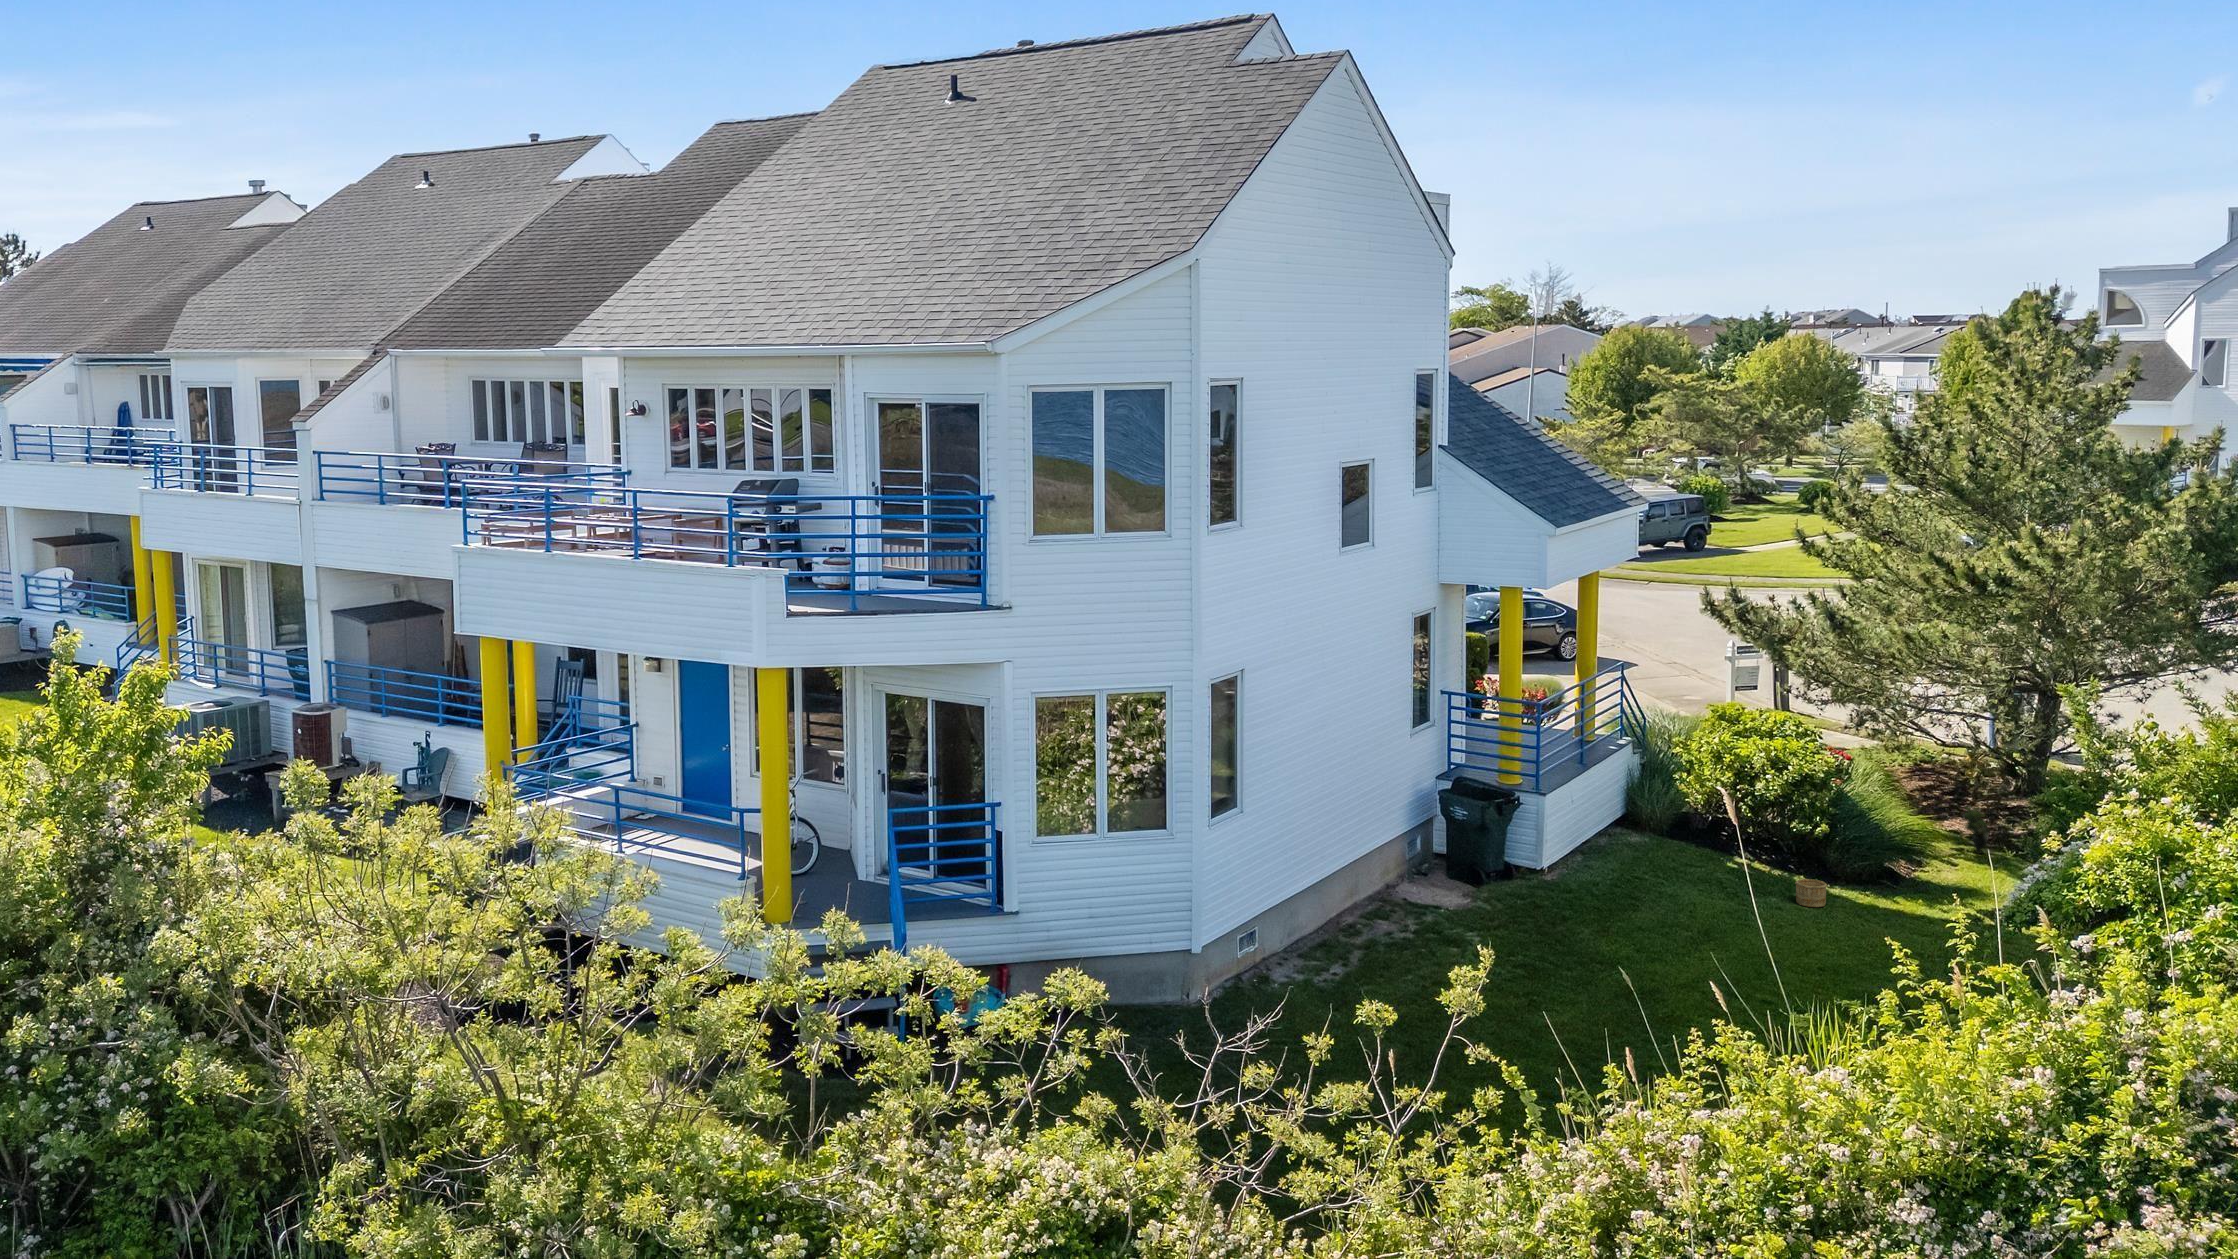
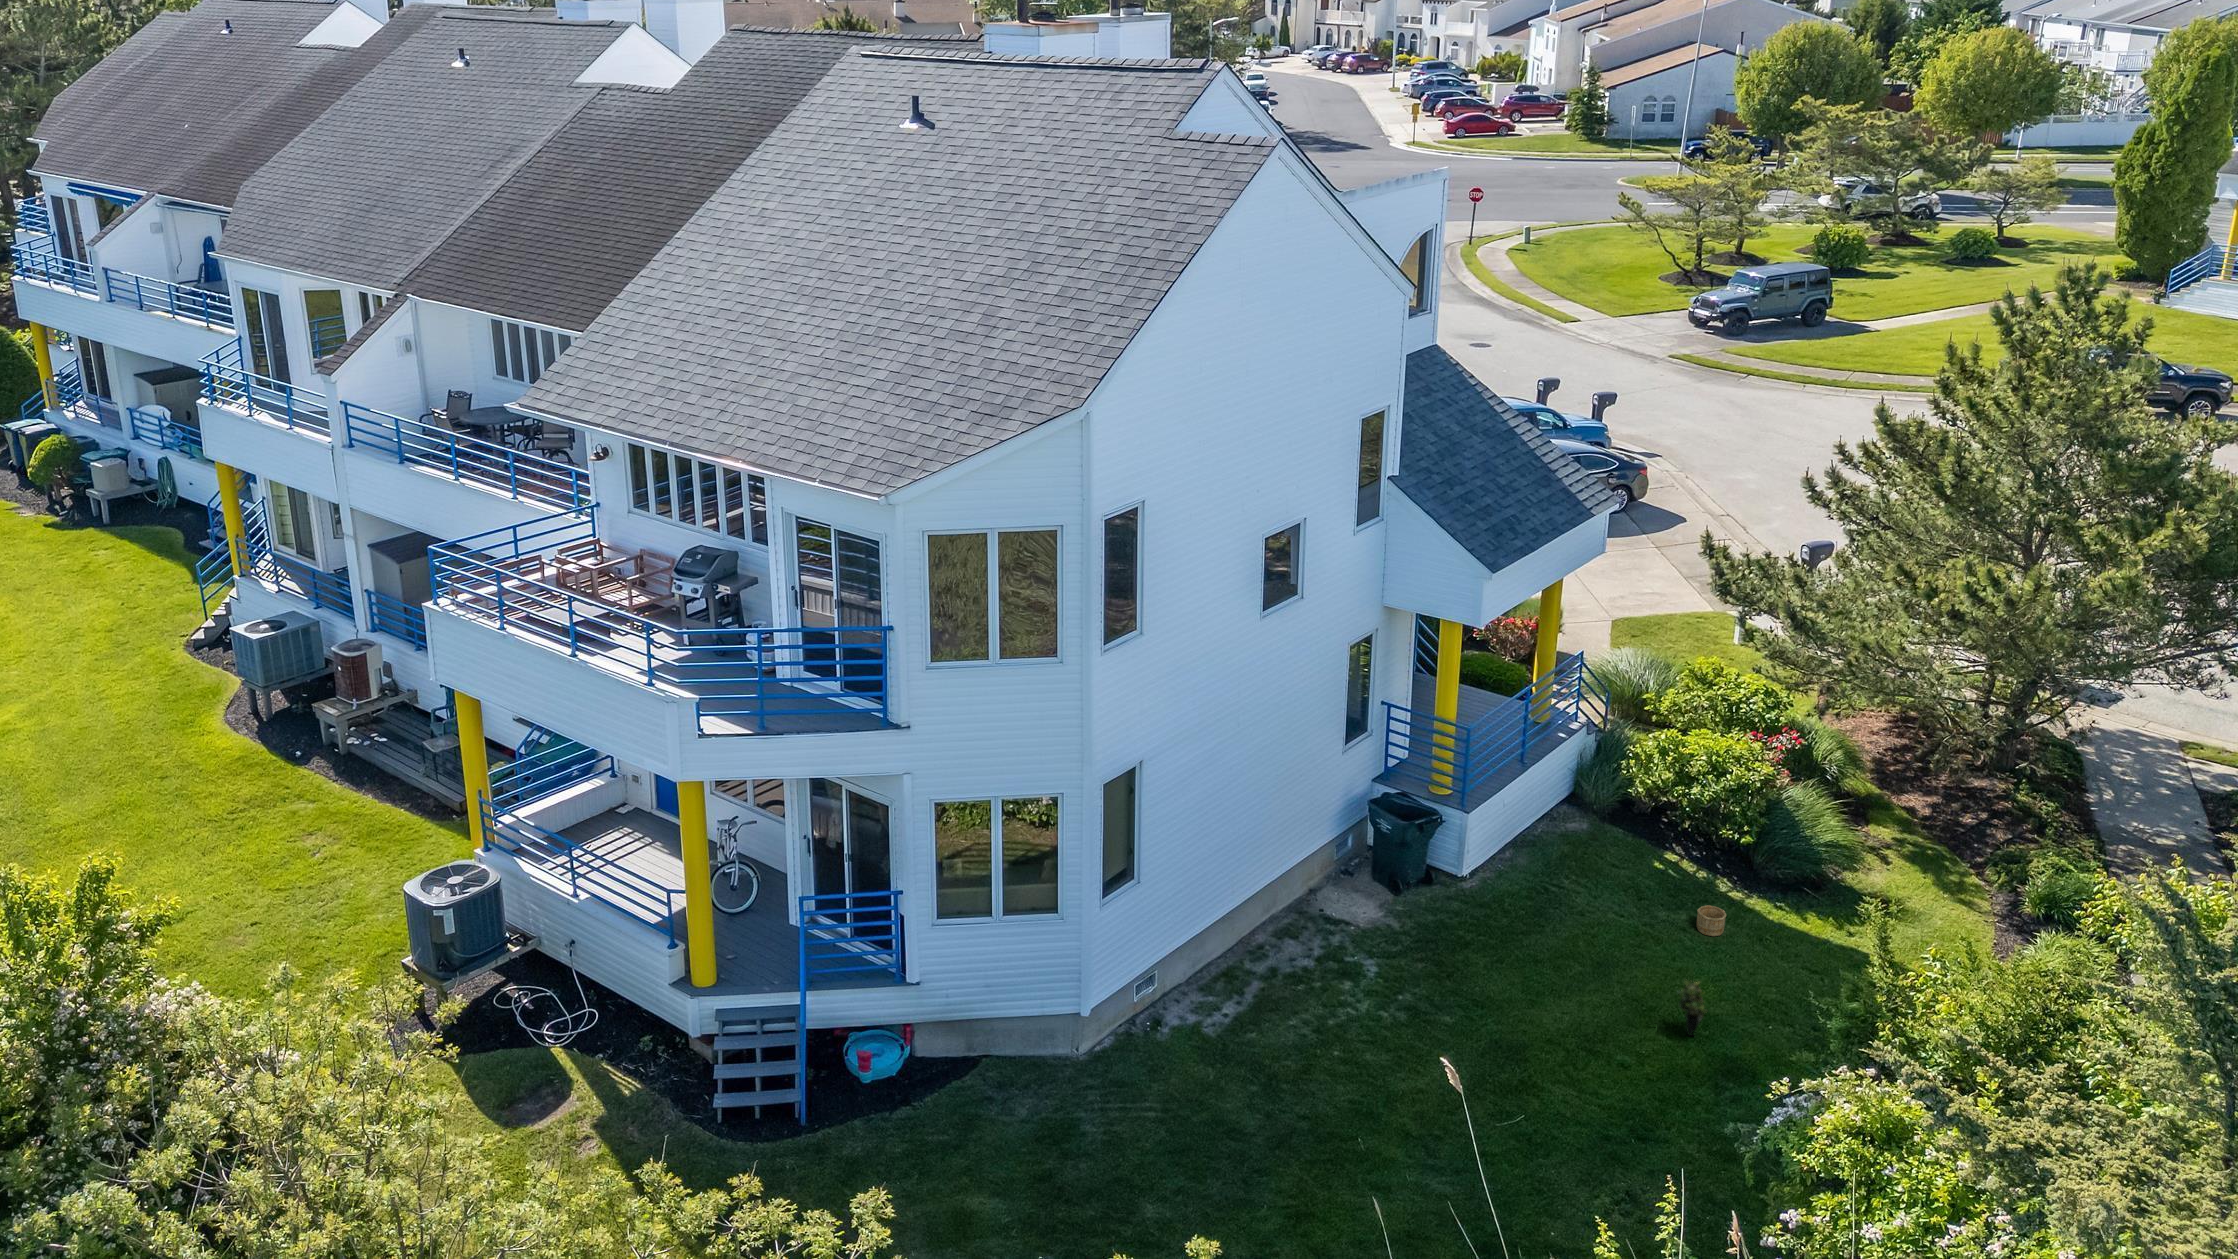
potted plant: present [1963,807,1990,854] -> present [1678,979,1707,1036]

